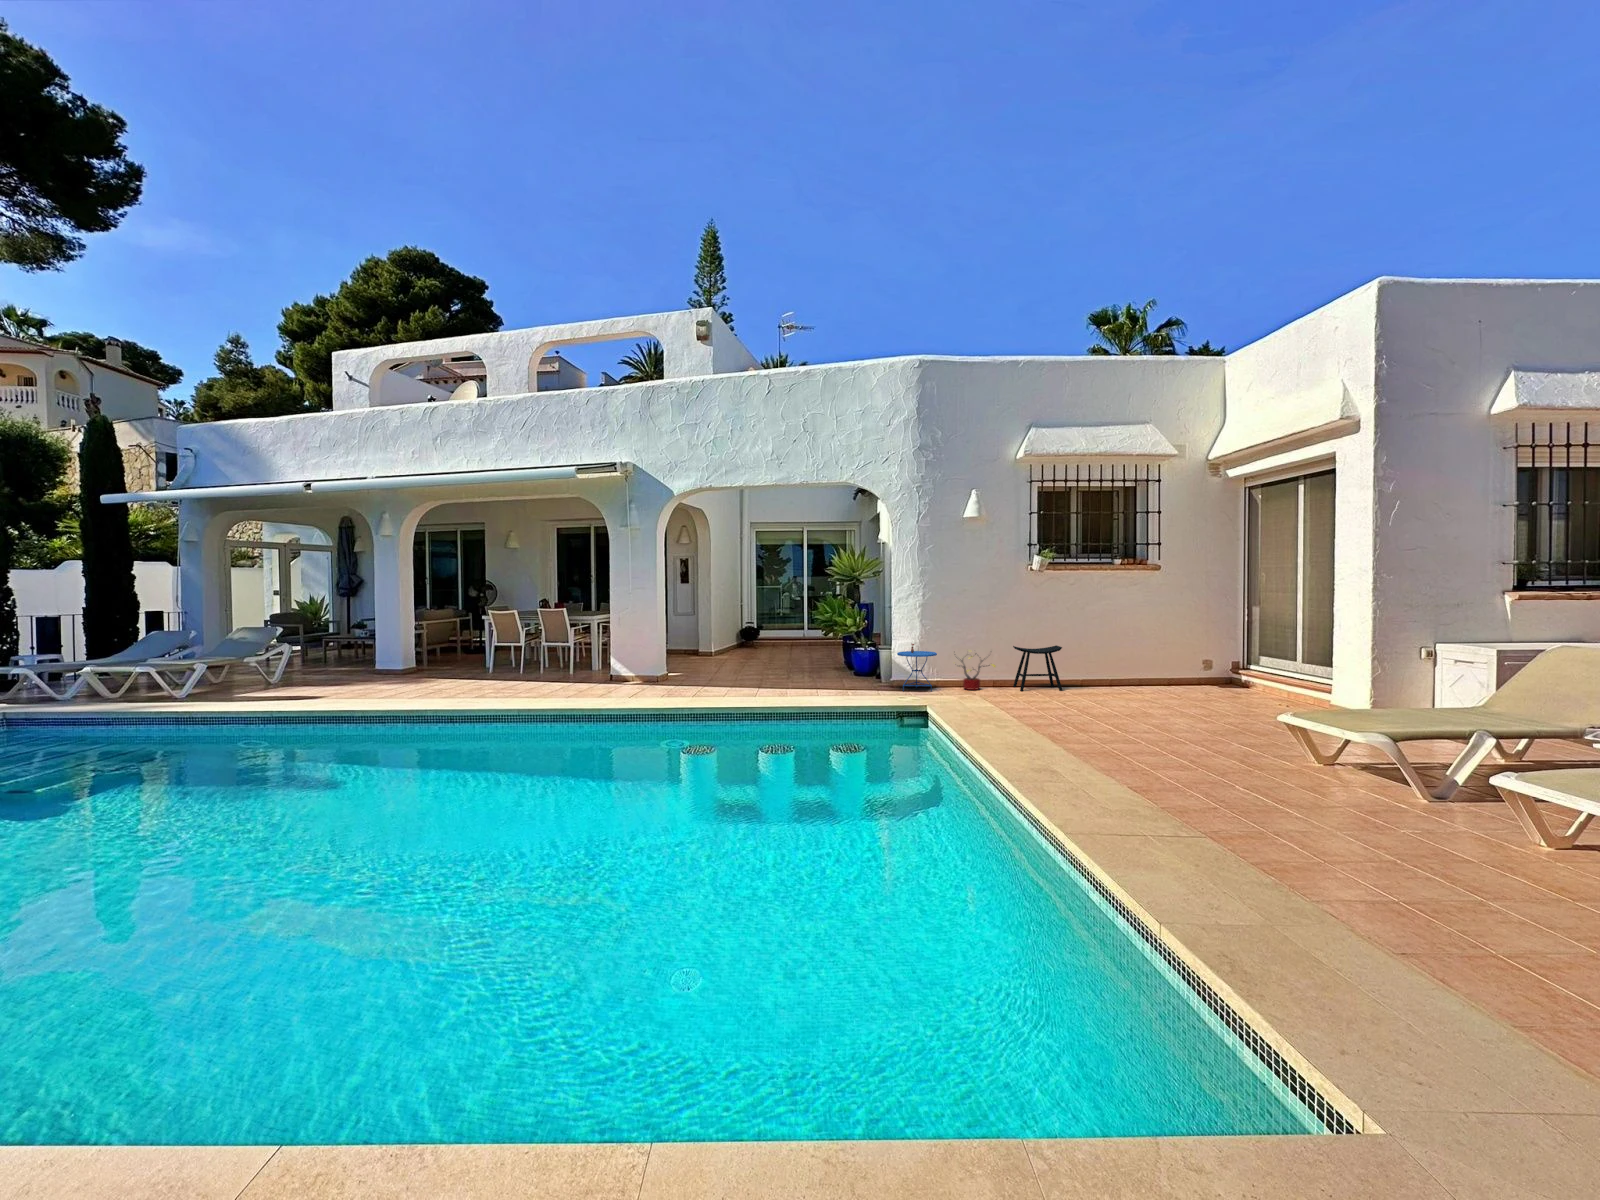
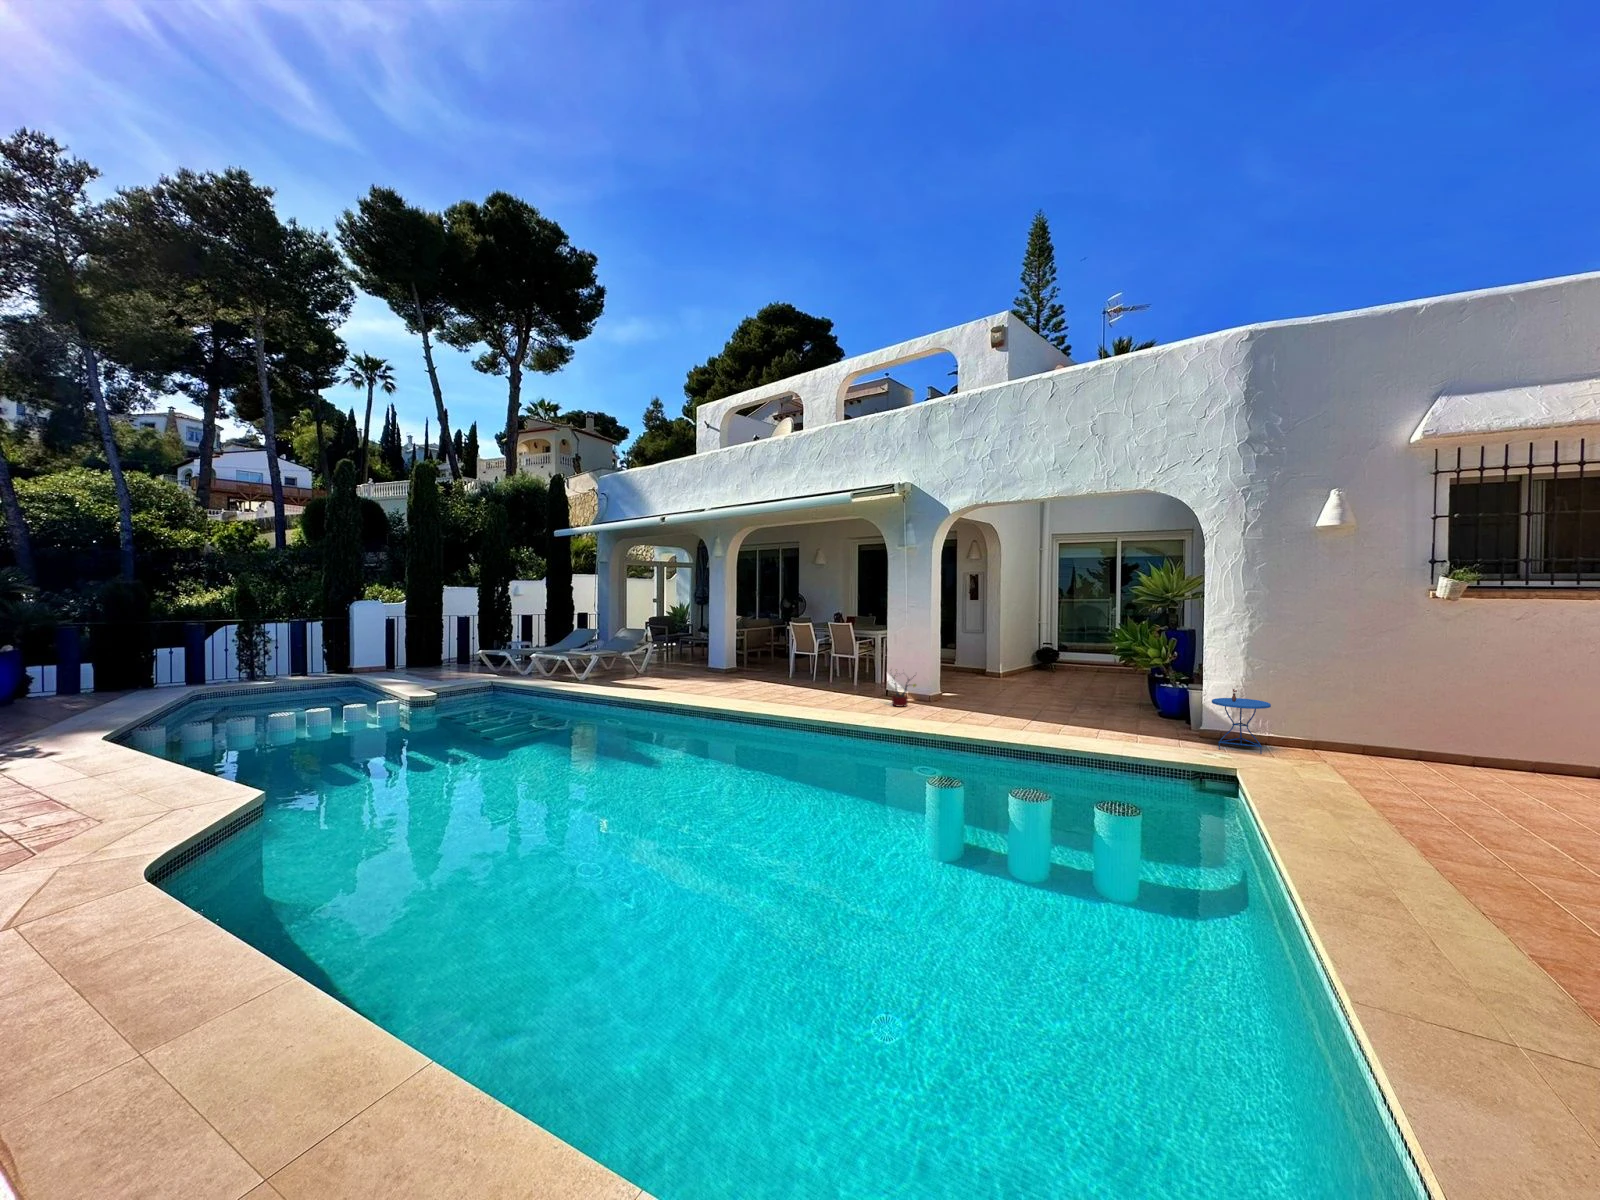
stool: present [1013,645,1062,691] -> none [1398,702,1489,776]
decorative plant: present [959,656,995,690] -> present [892,676,916,707]

